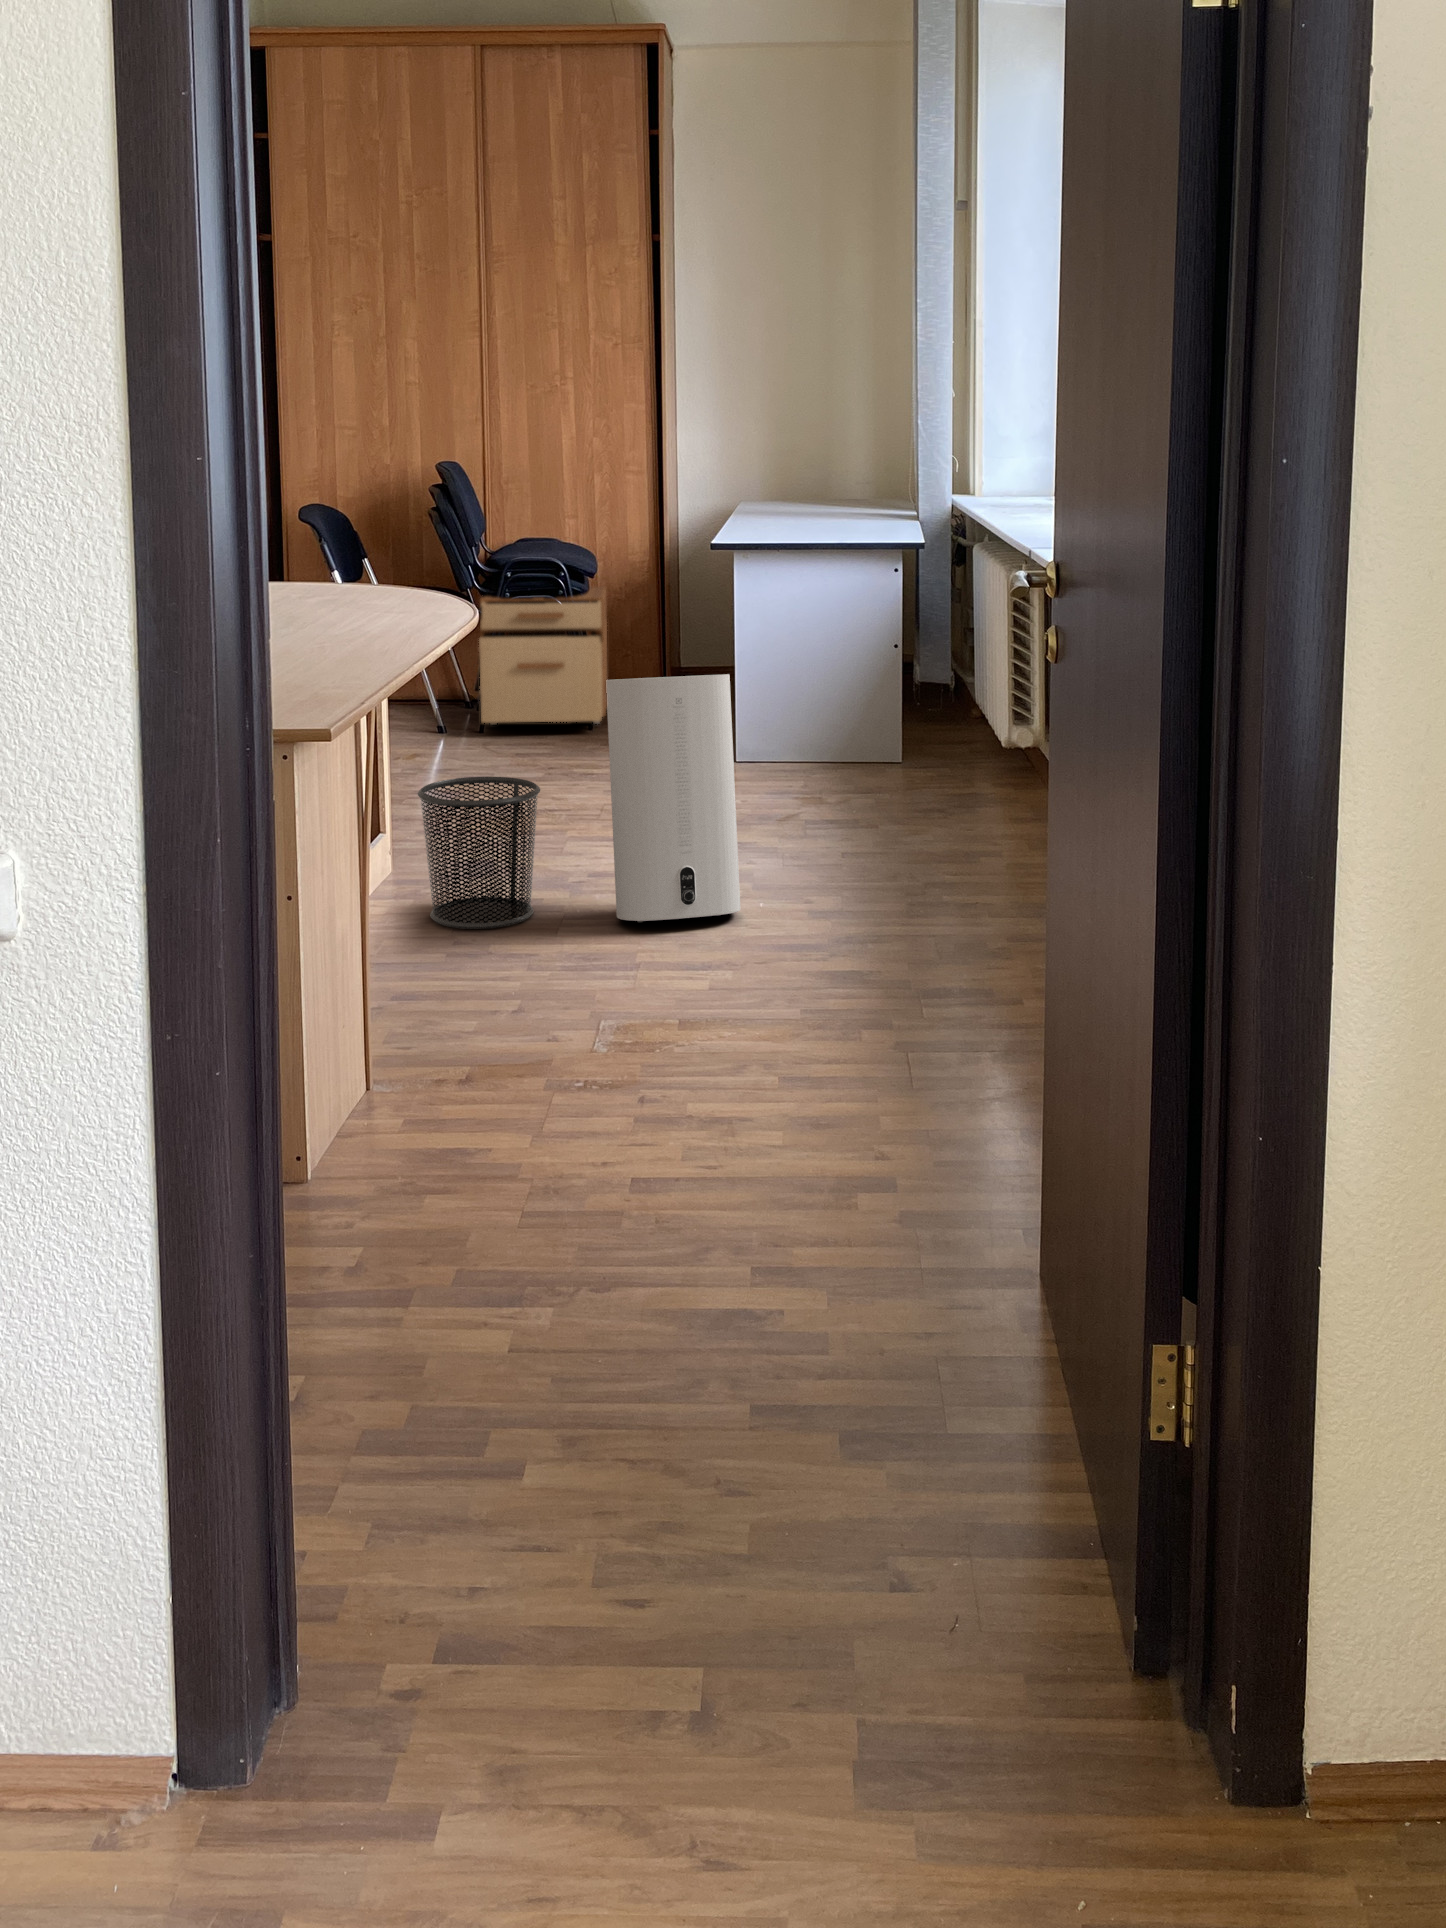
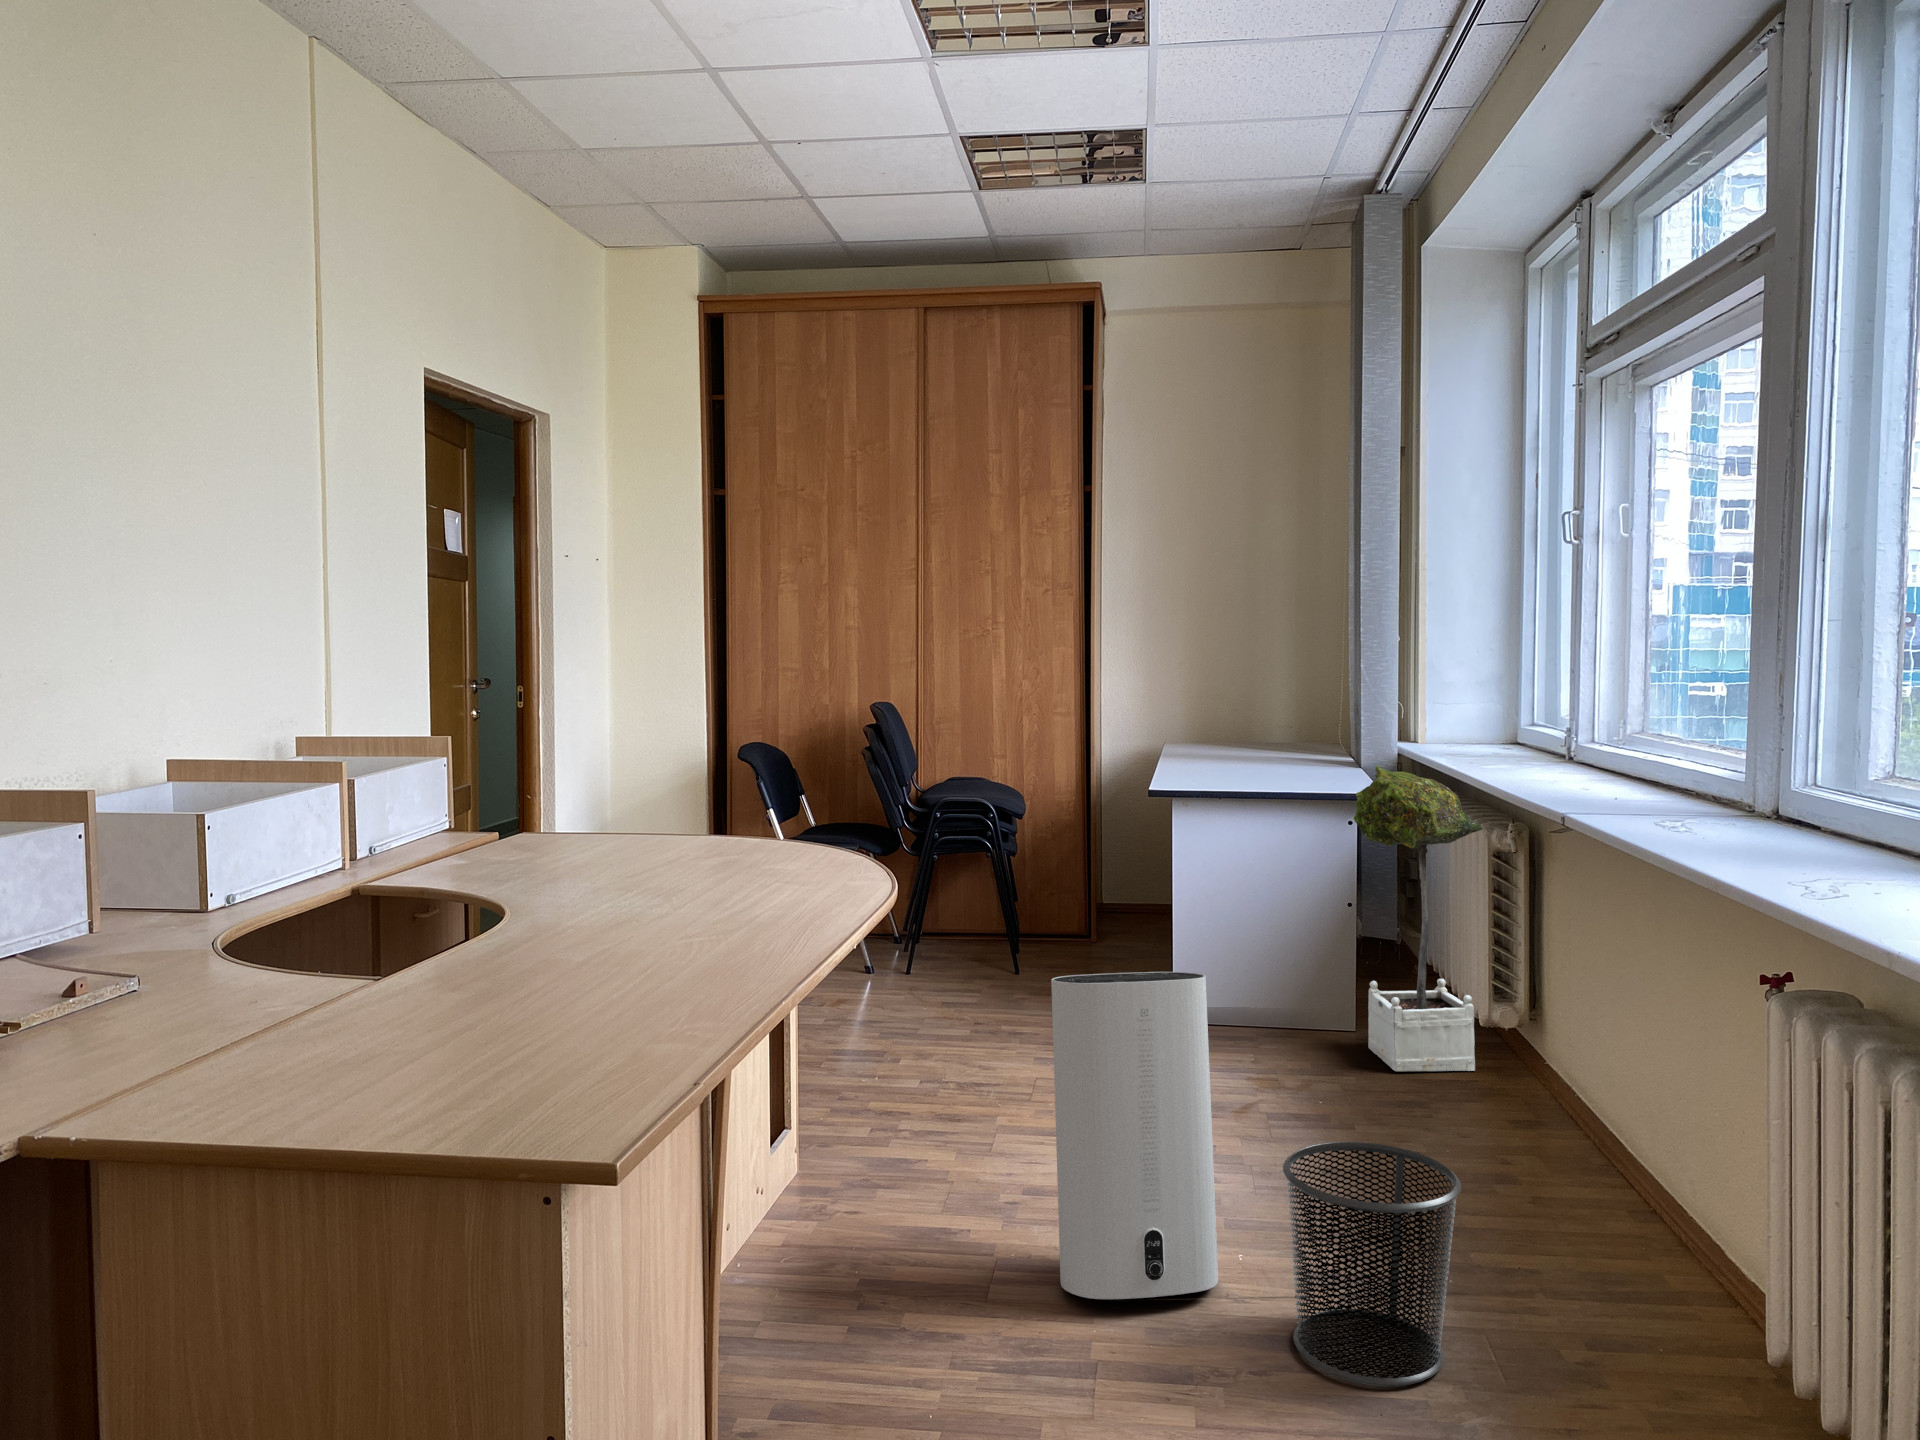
potted tree: none [893,514,1007,788] -> present [1354,765,1483,1071]
filing cabinet: present [479,587,607,725] -> none [908,824,1033,965]
waste bin: present [418,777,540,929] -> present [1283,1142,1461,1386]

